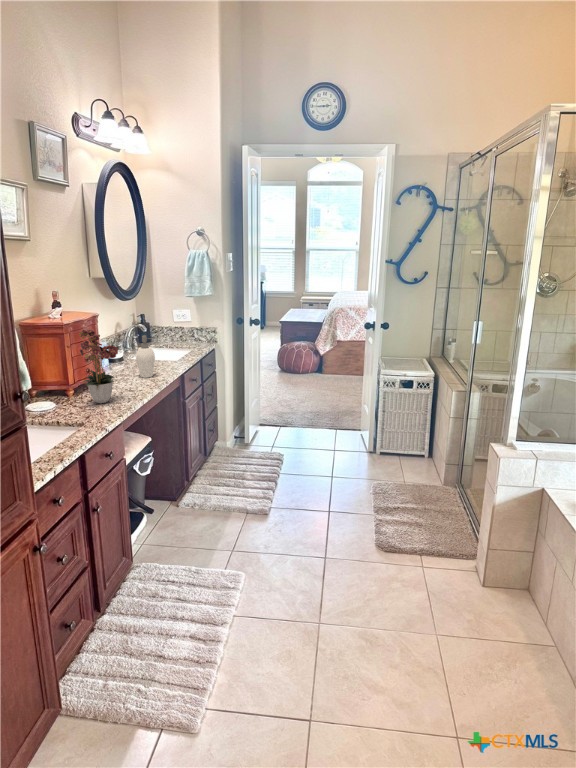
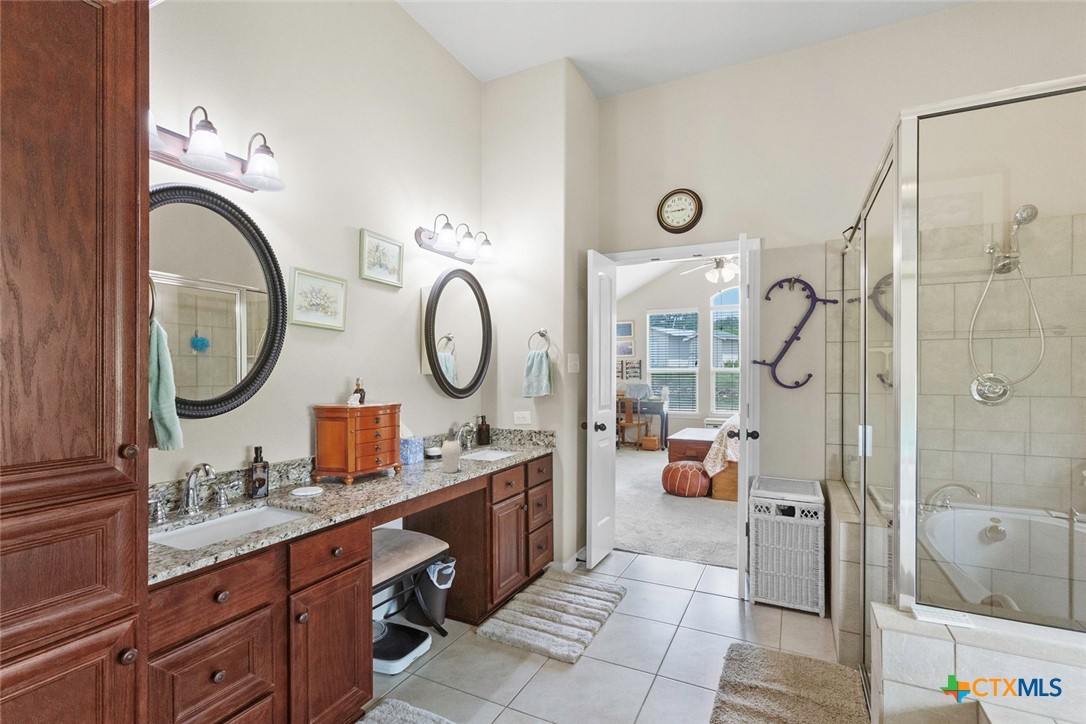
flower arrangement: present [79,329,118,403] -> none [354,408,407,492]

